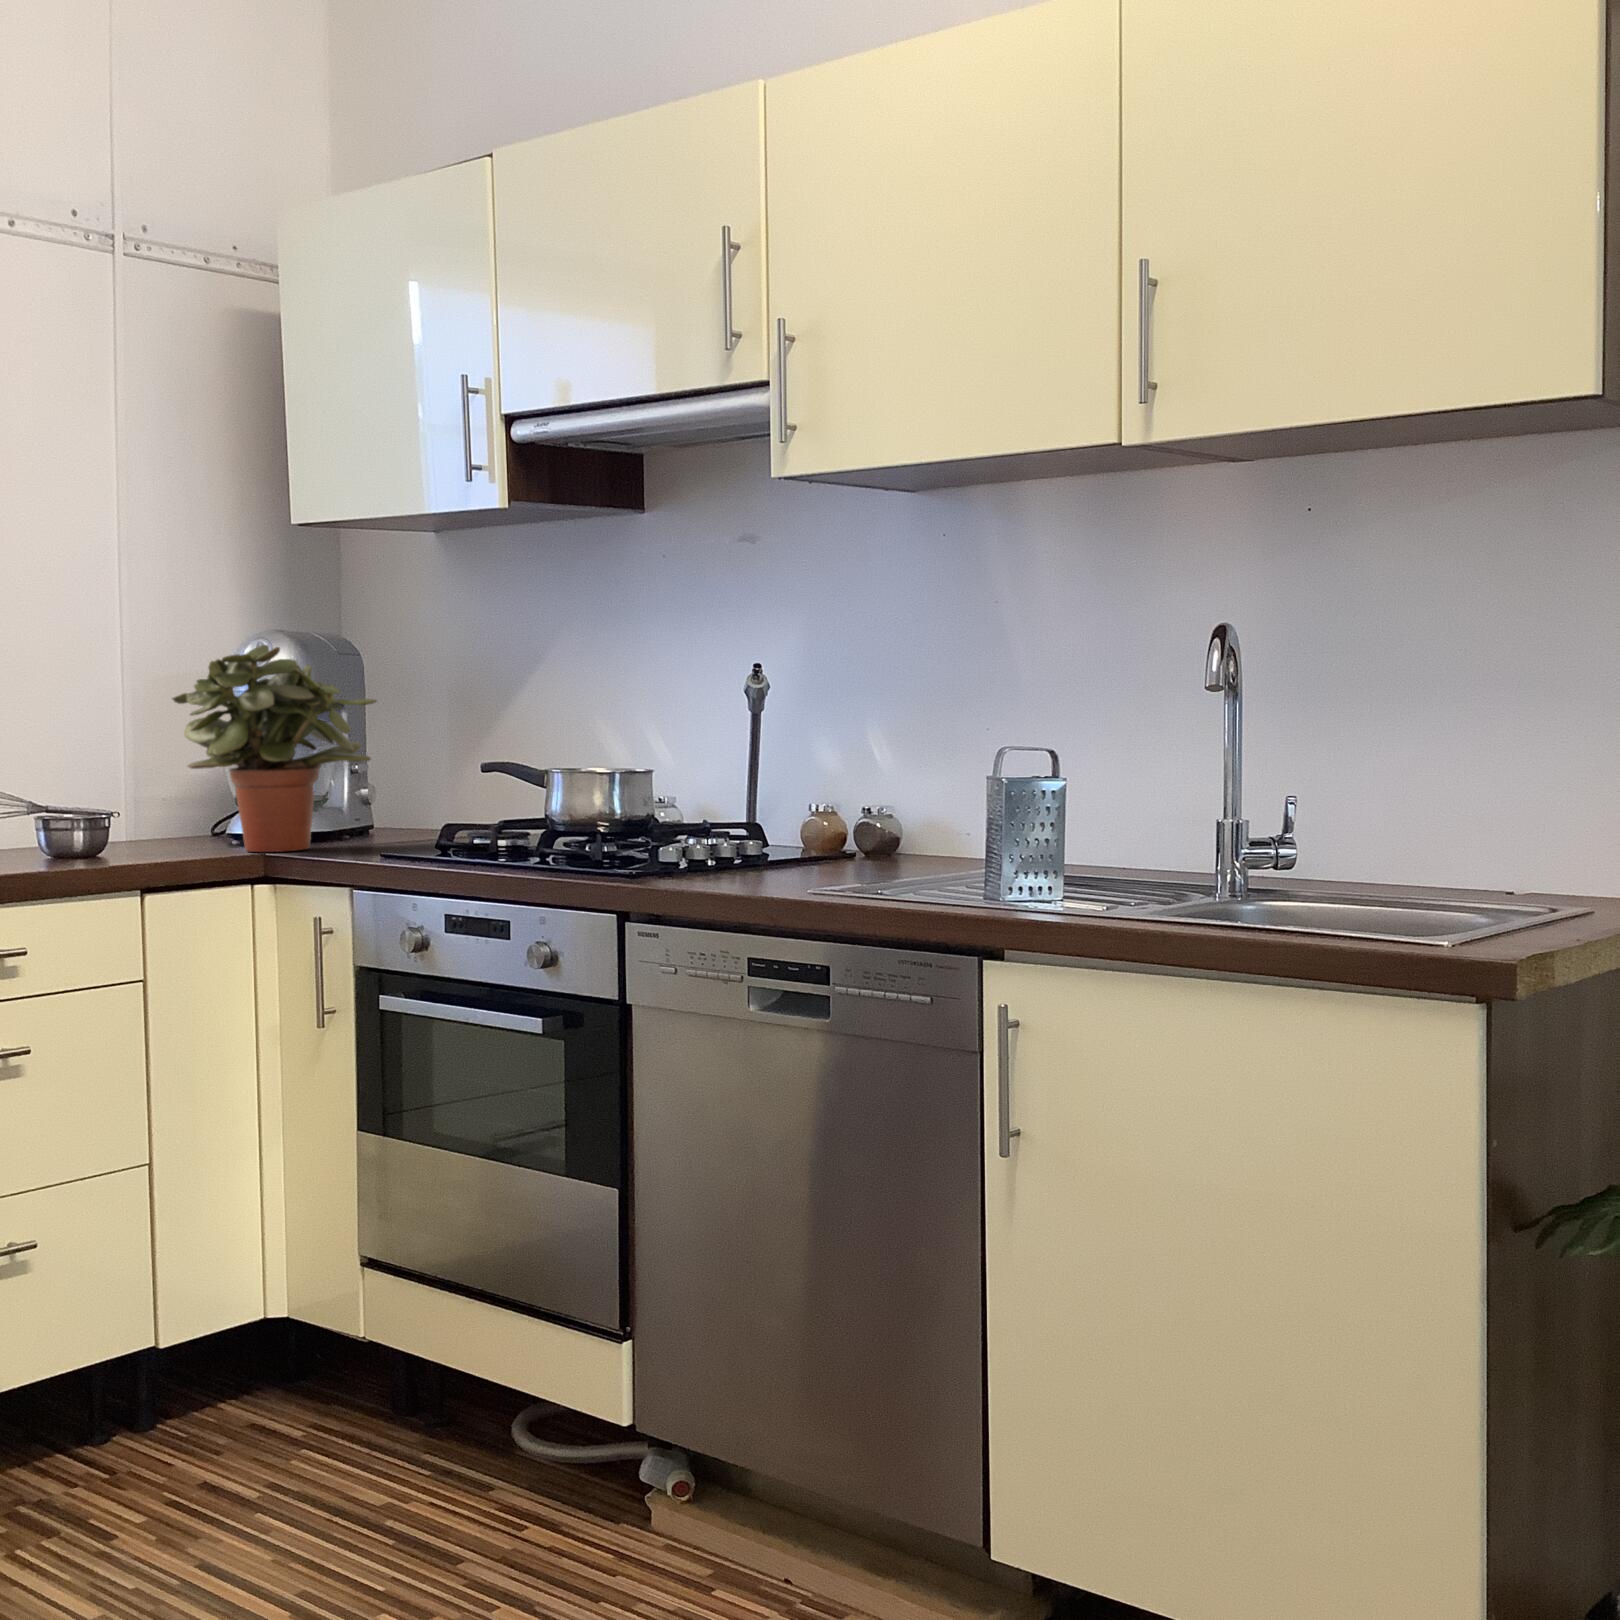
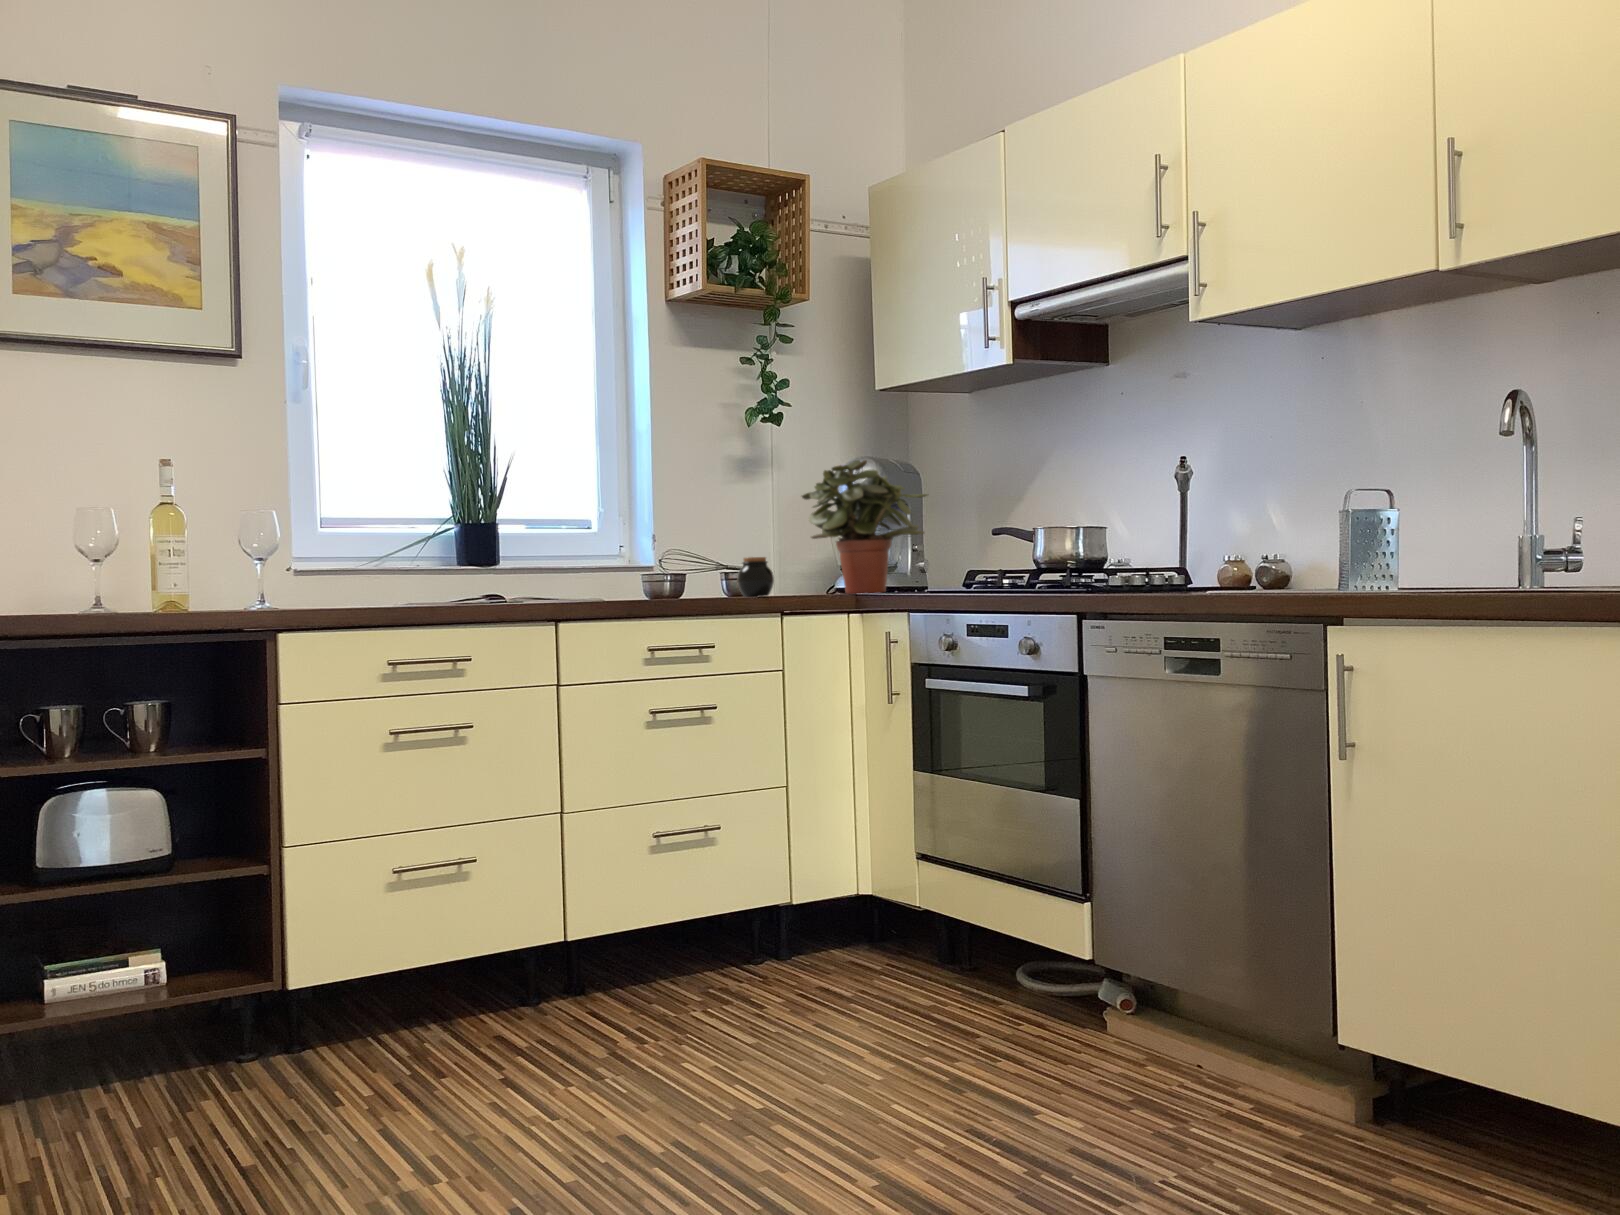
jar: none [65,799,127,864] -> present [737,557,774,597]

